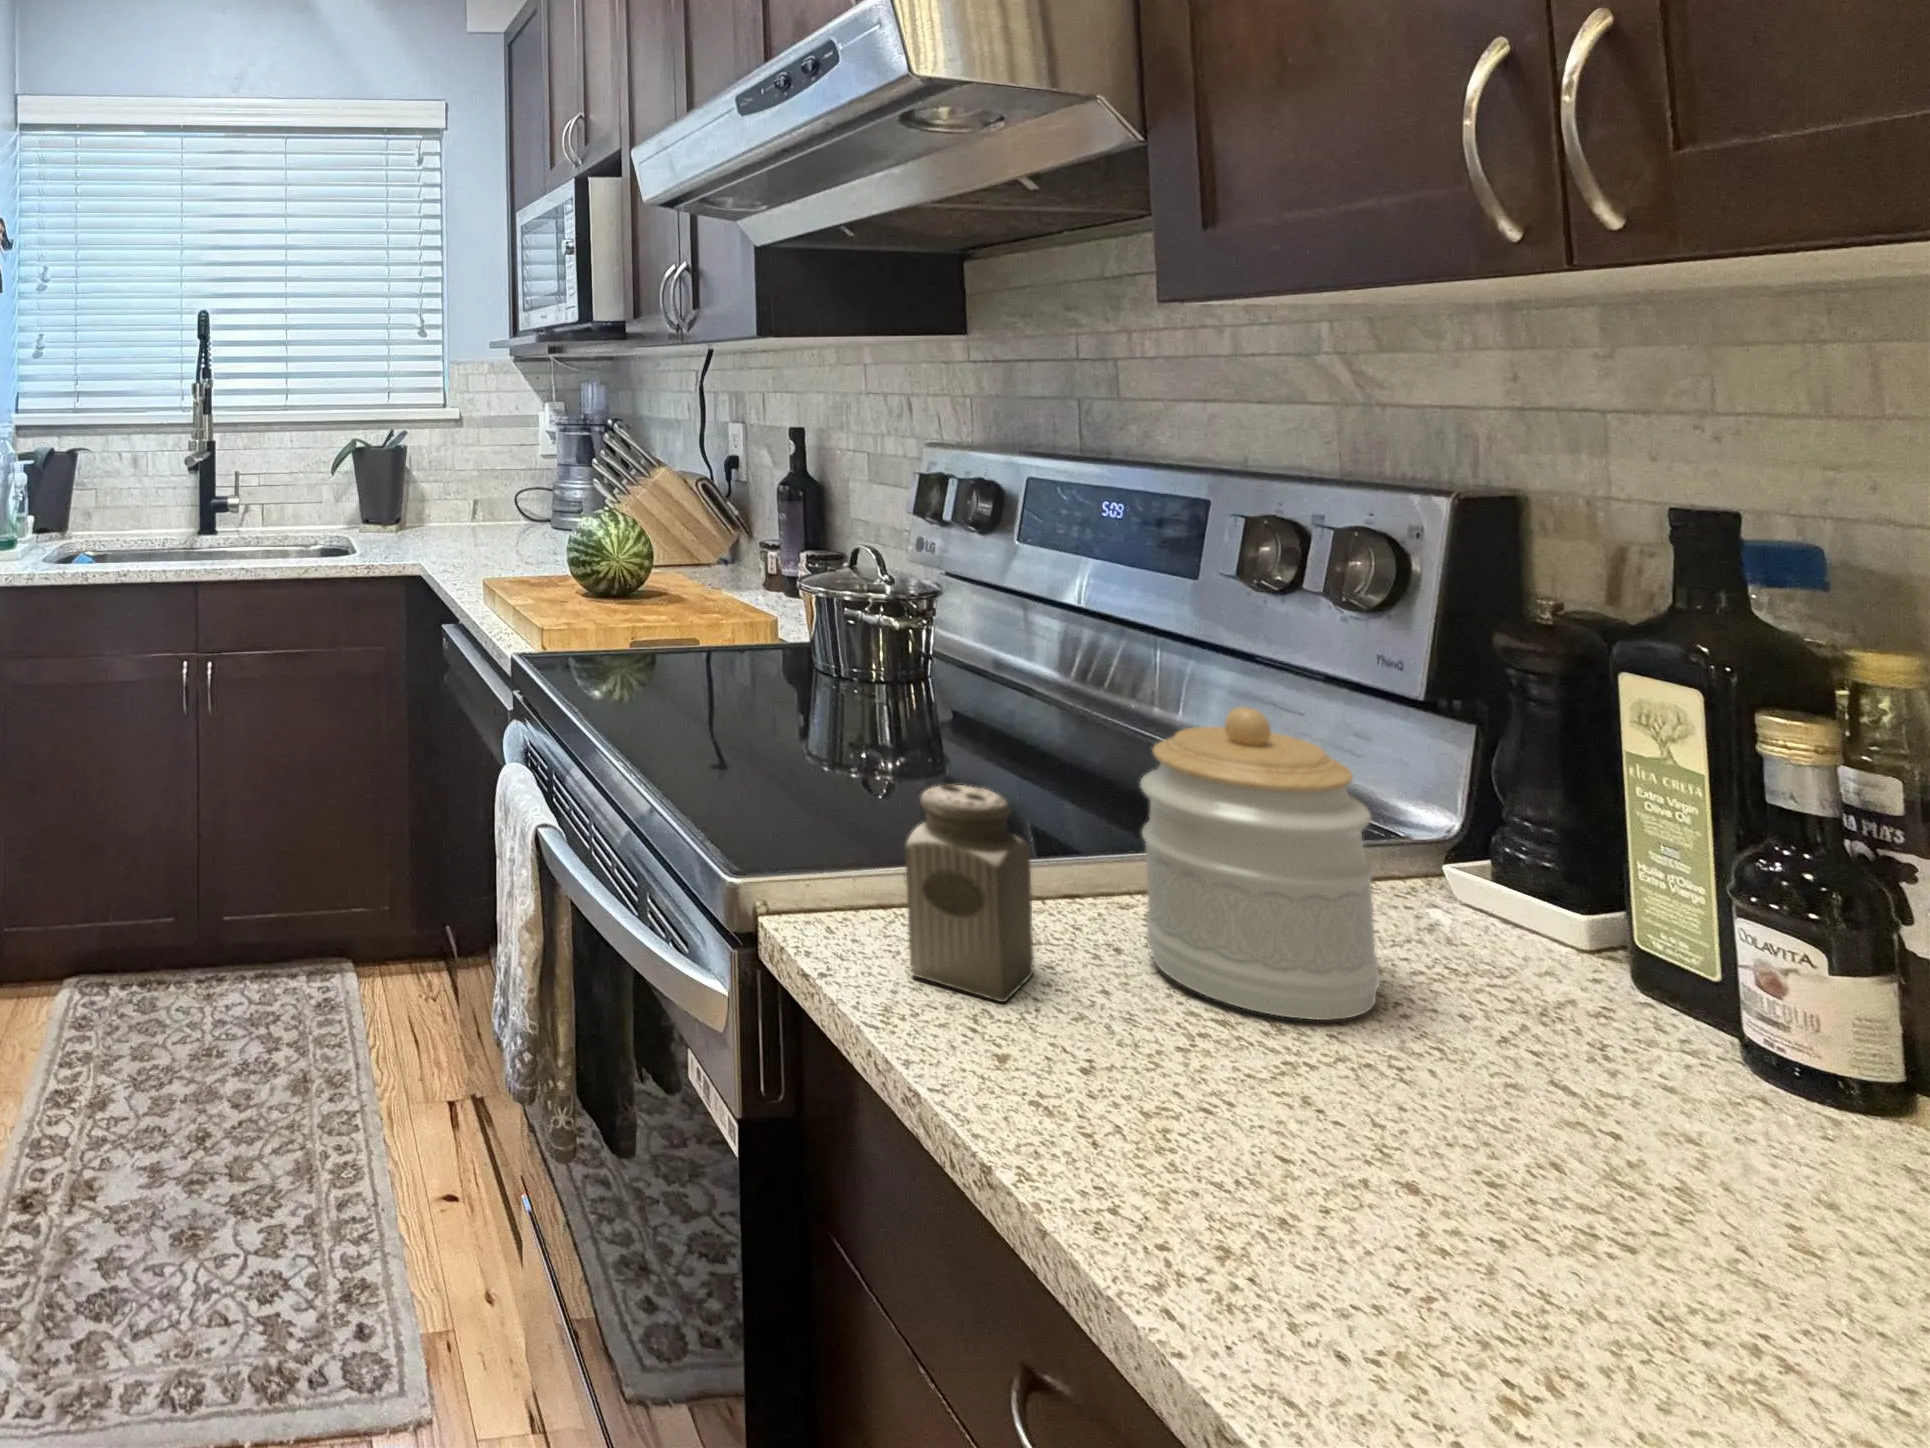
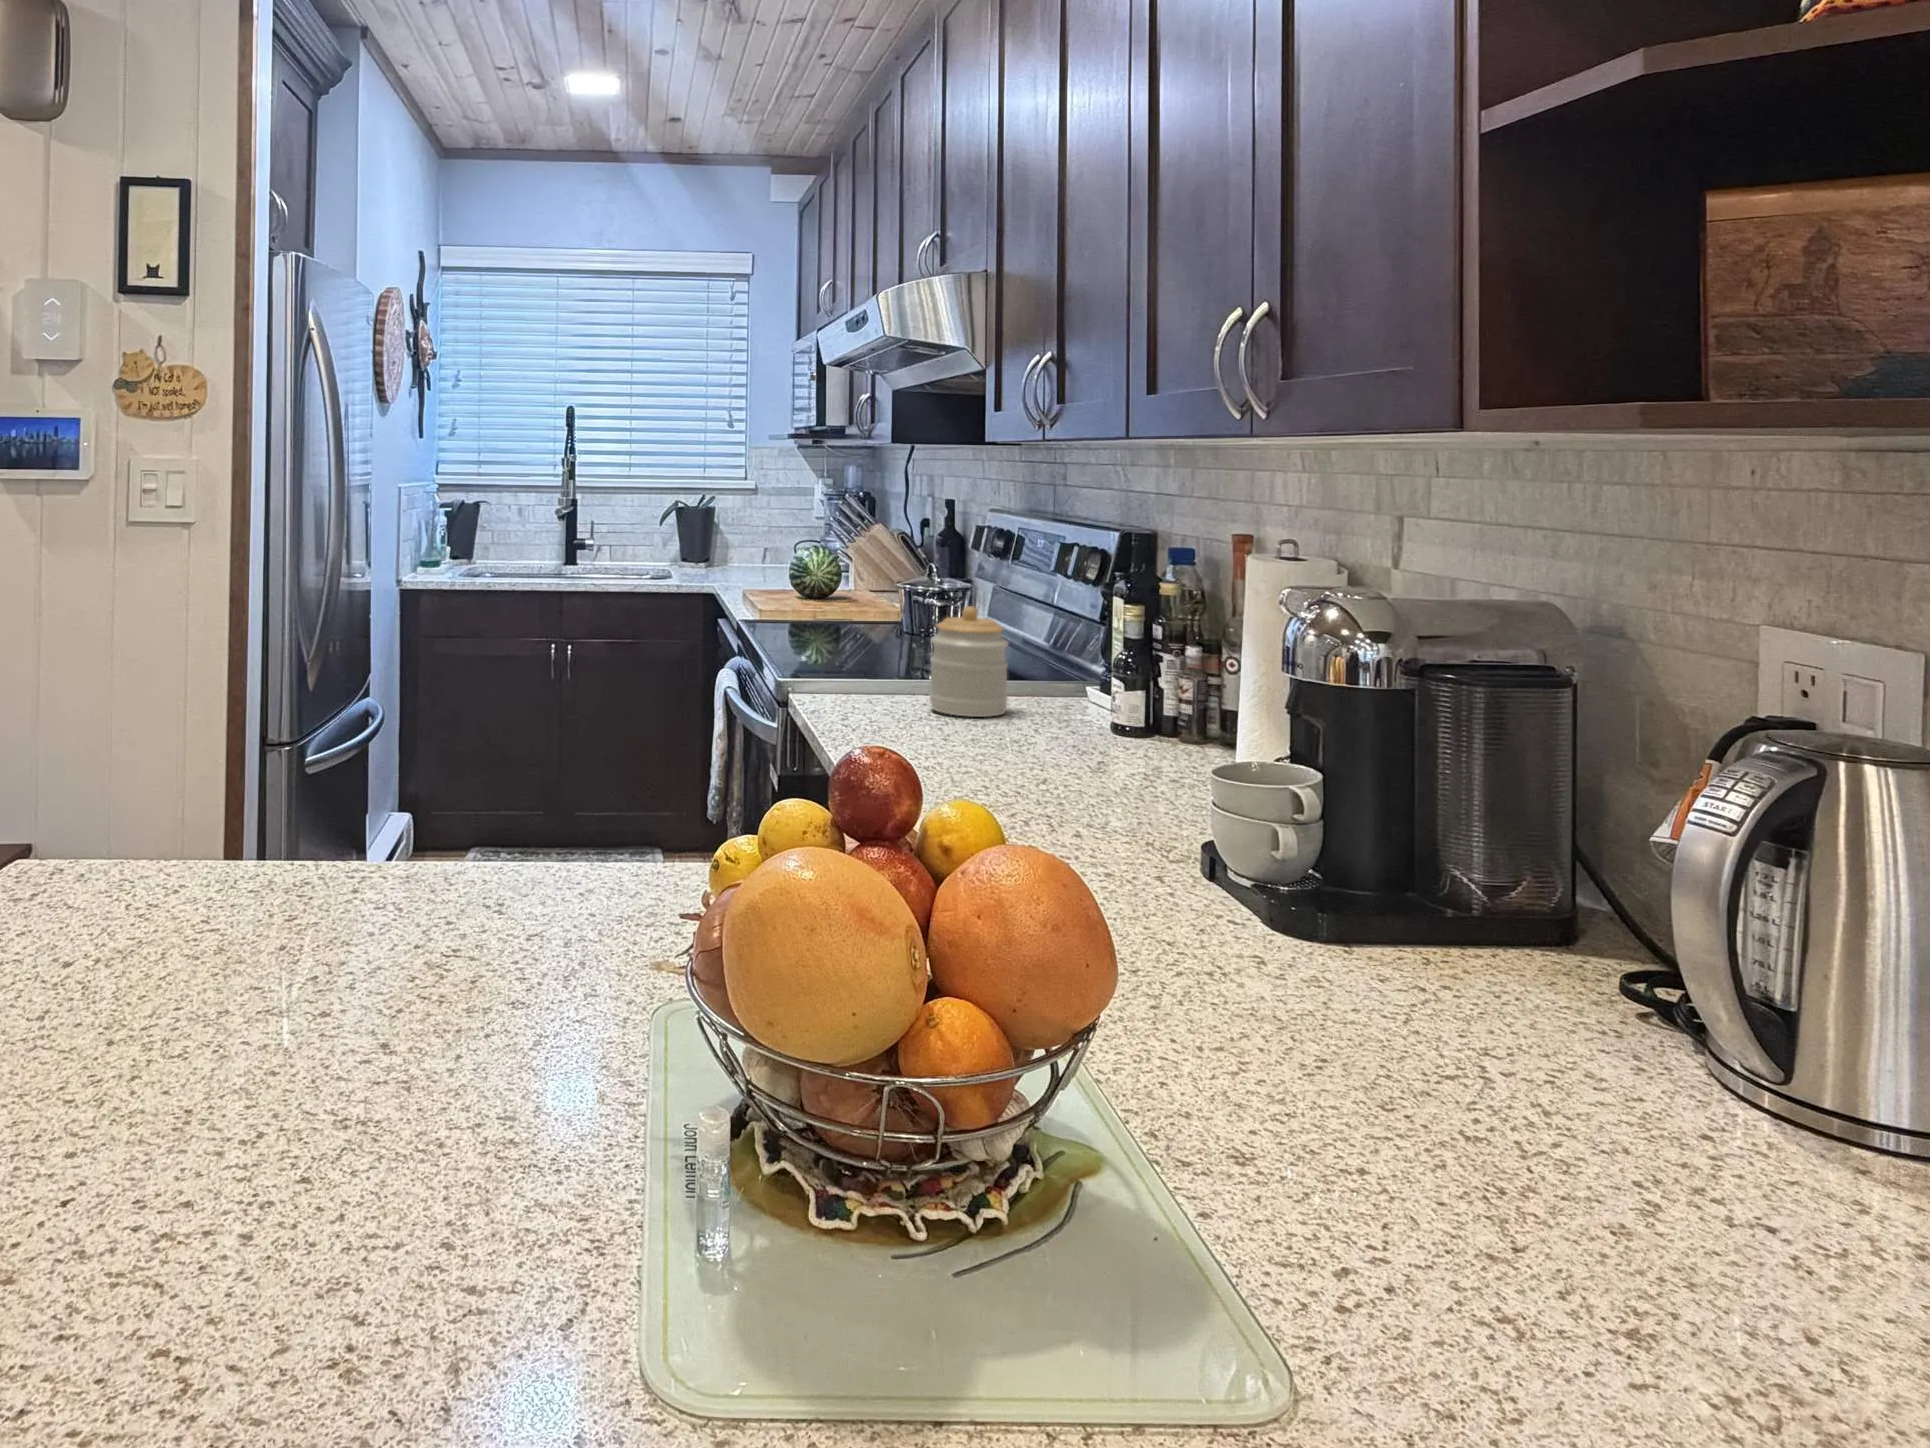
salt shaker: present [905,784,1034,1002] -> none [834,636,884,712]

